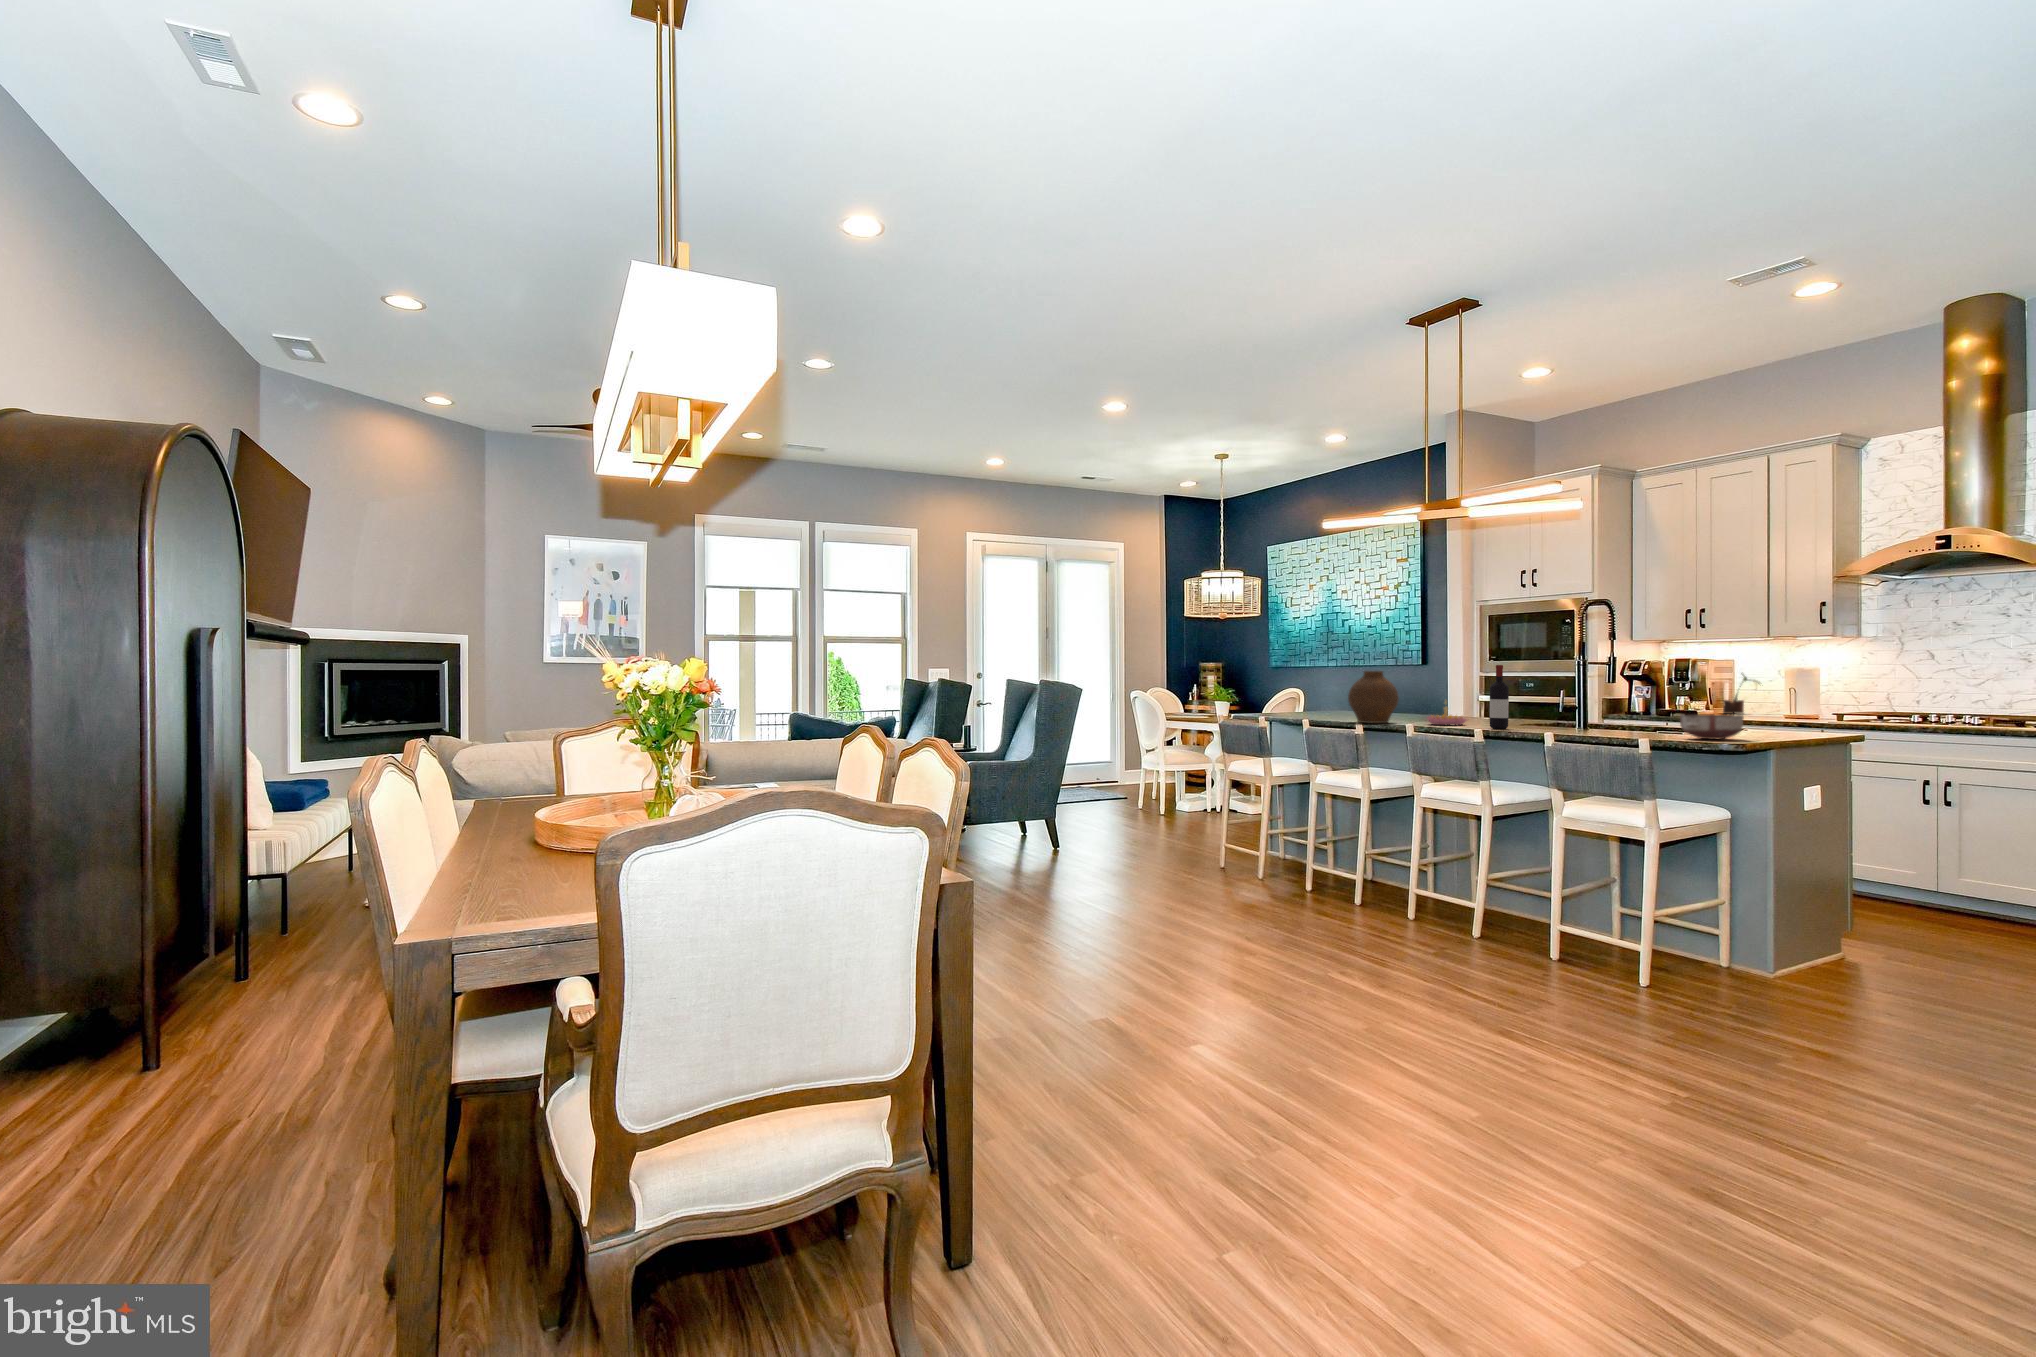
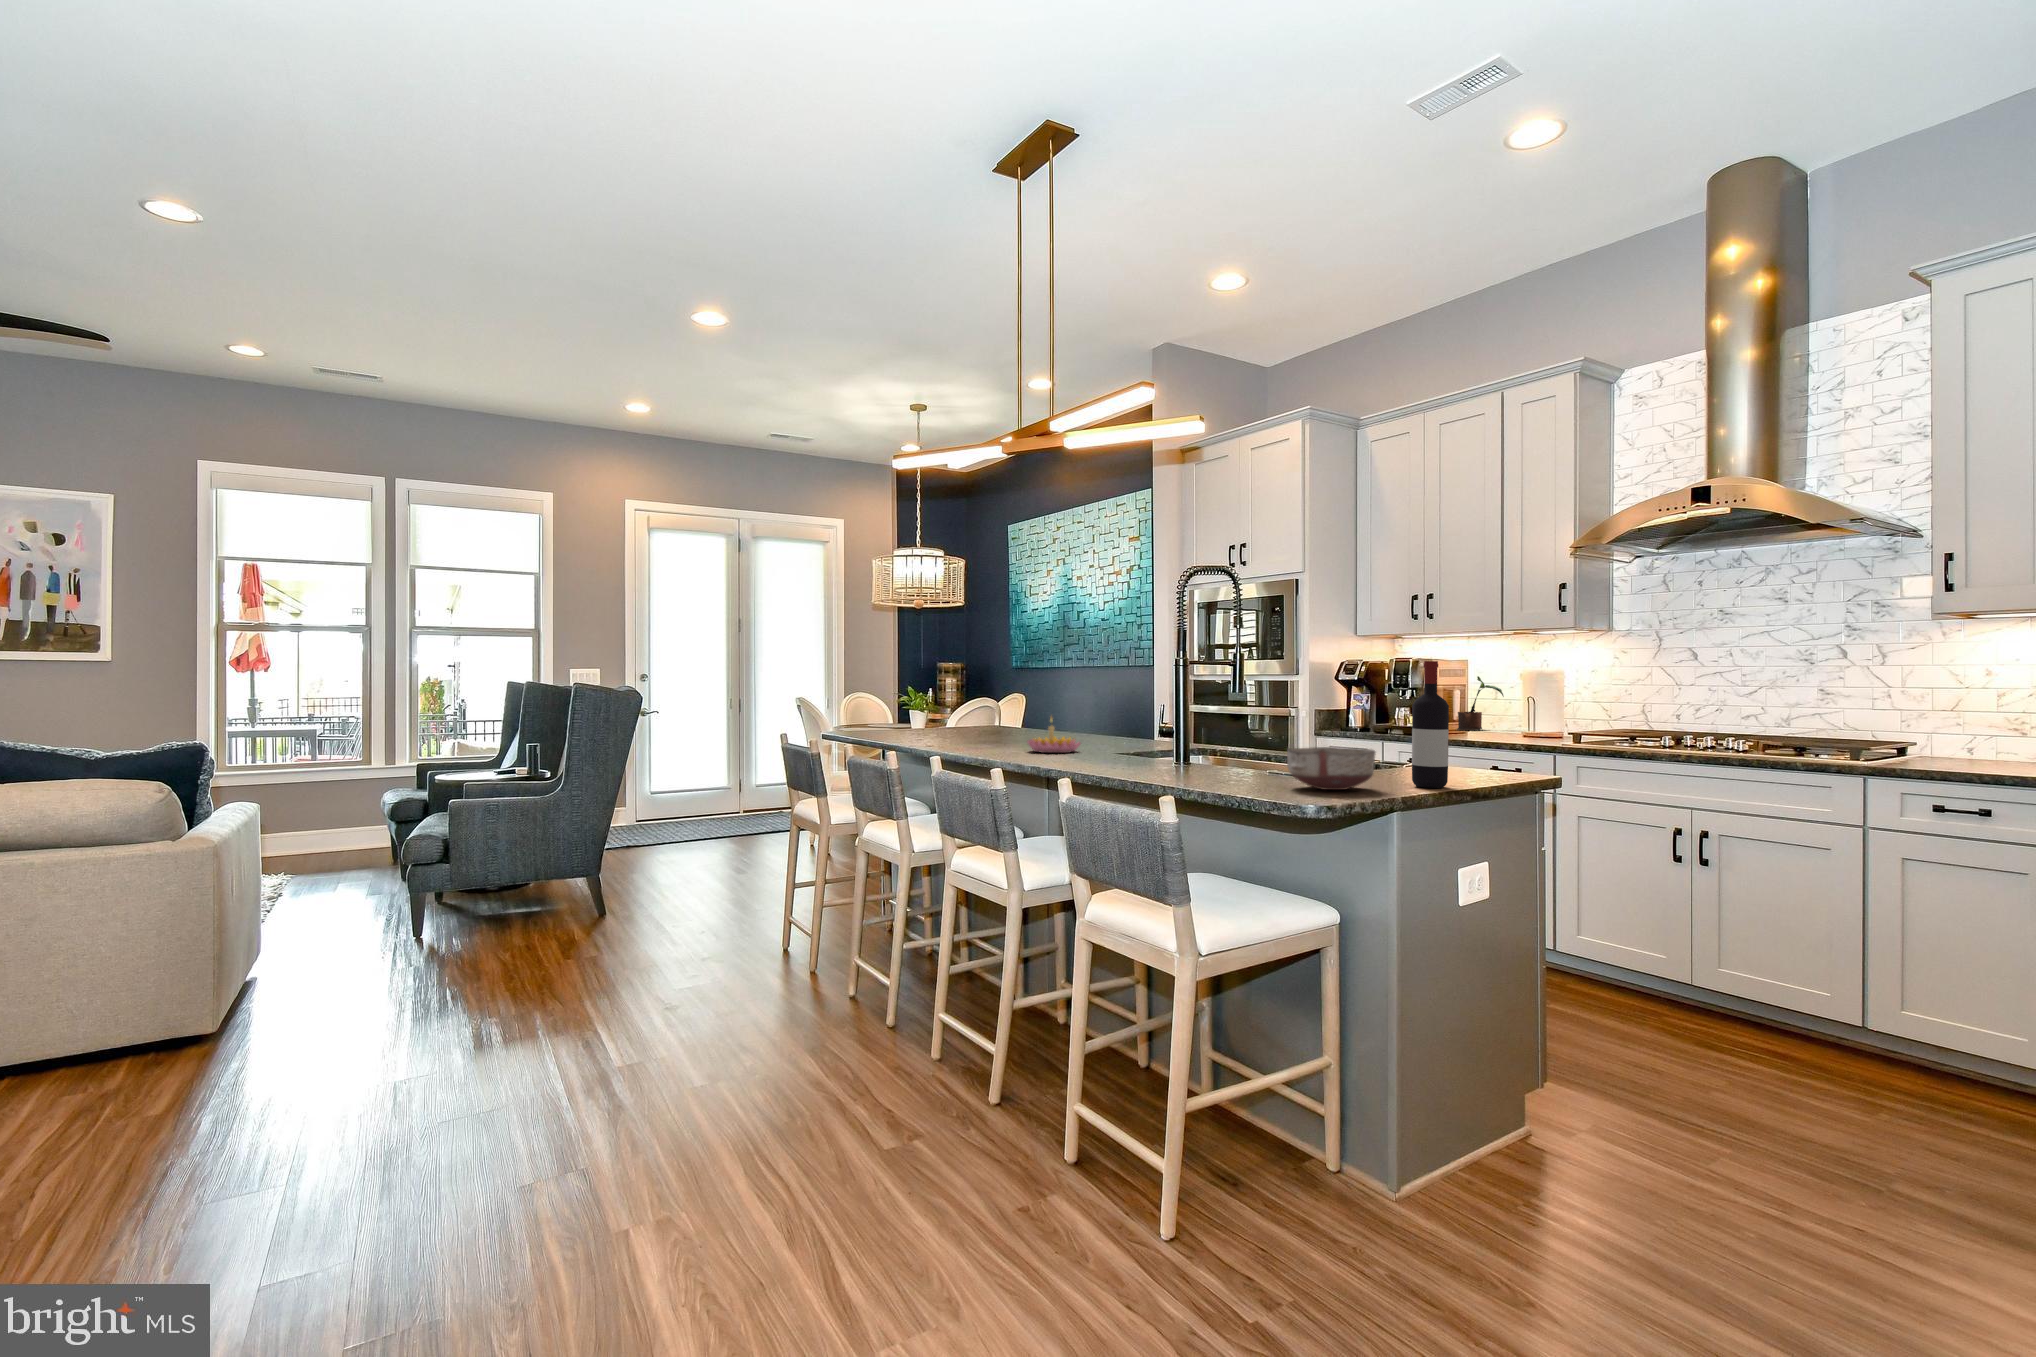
wine bottle: present [1490,665,1509,729] -> present [1412,661,1449,788]
vase: present [1348,671,1399,723] -> none [938,673,1004,749]

